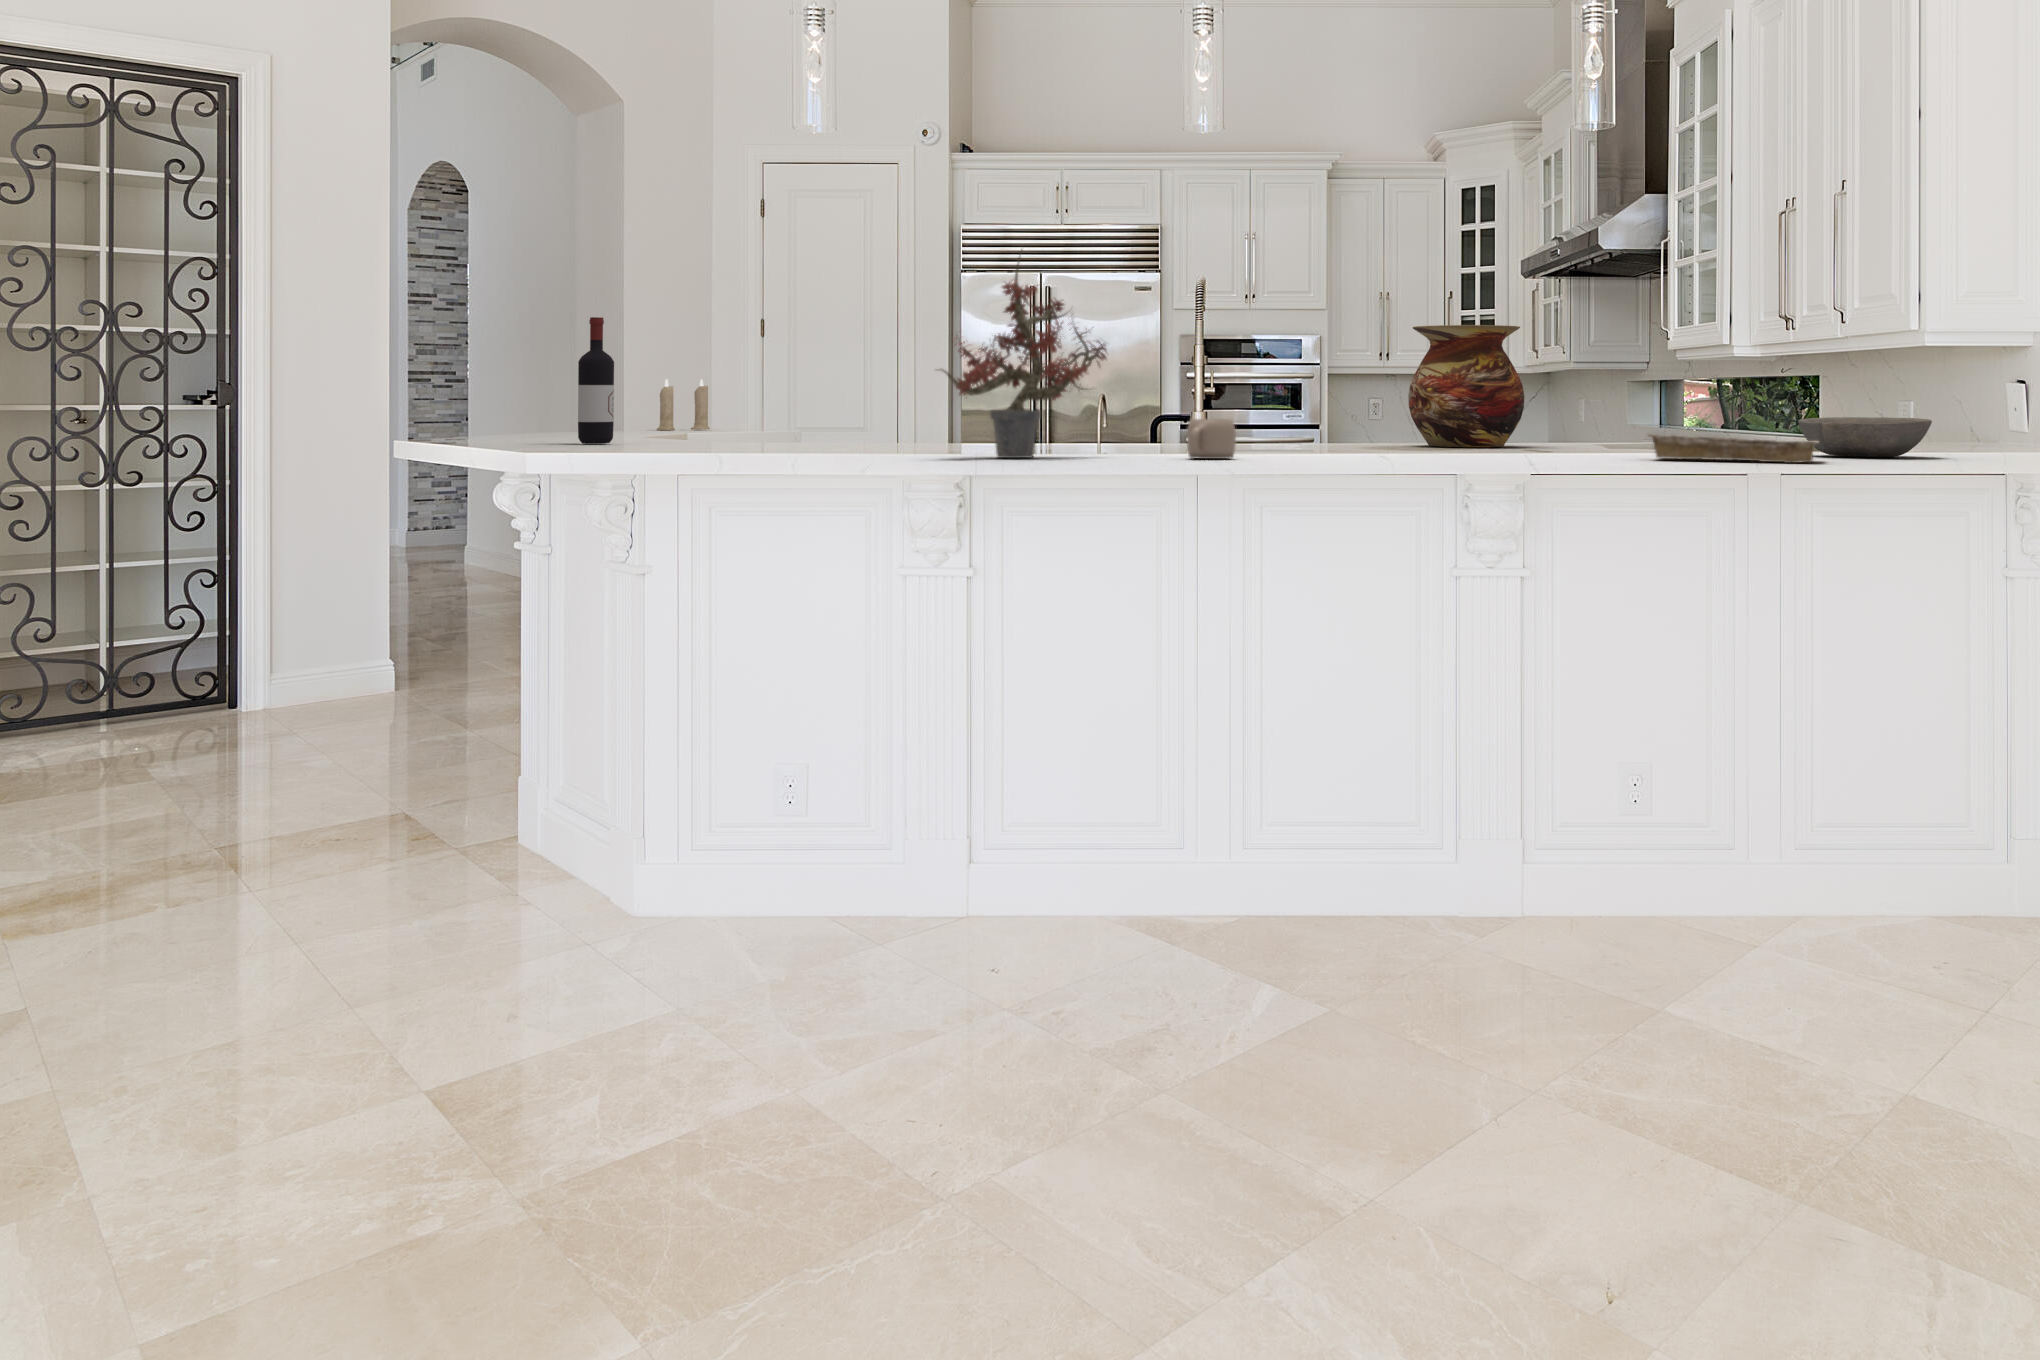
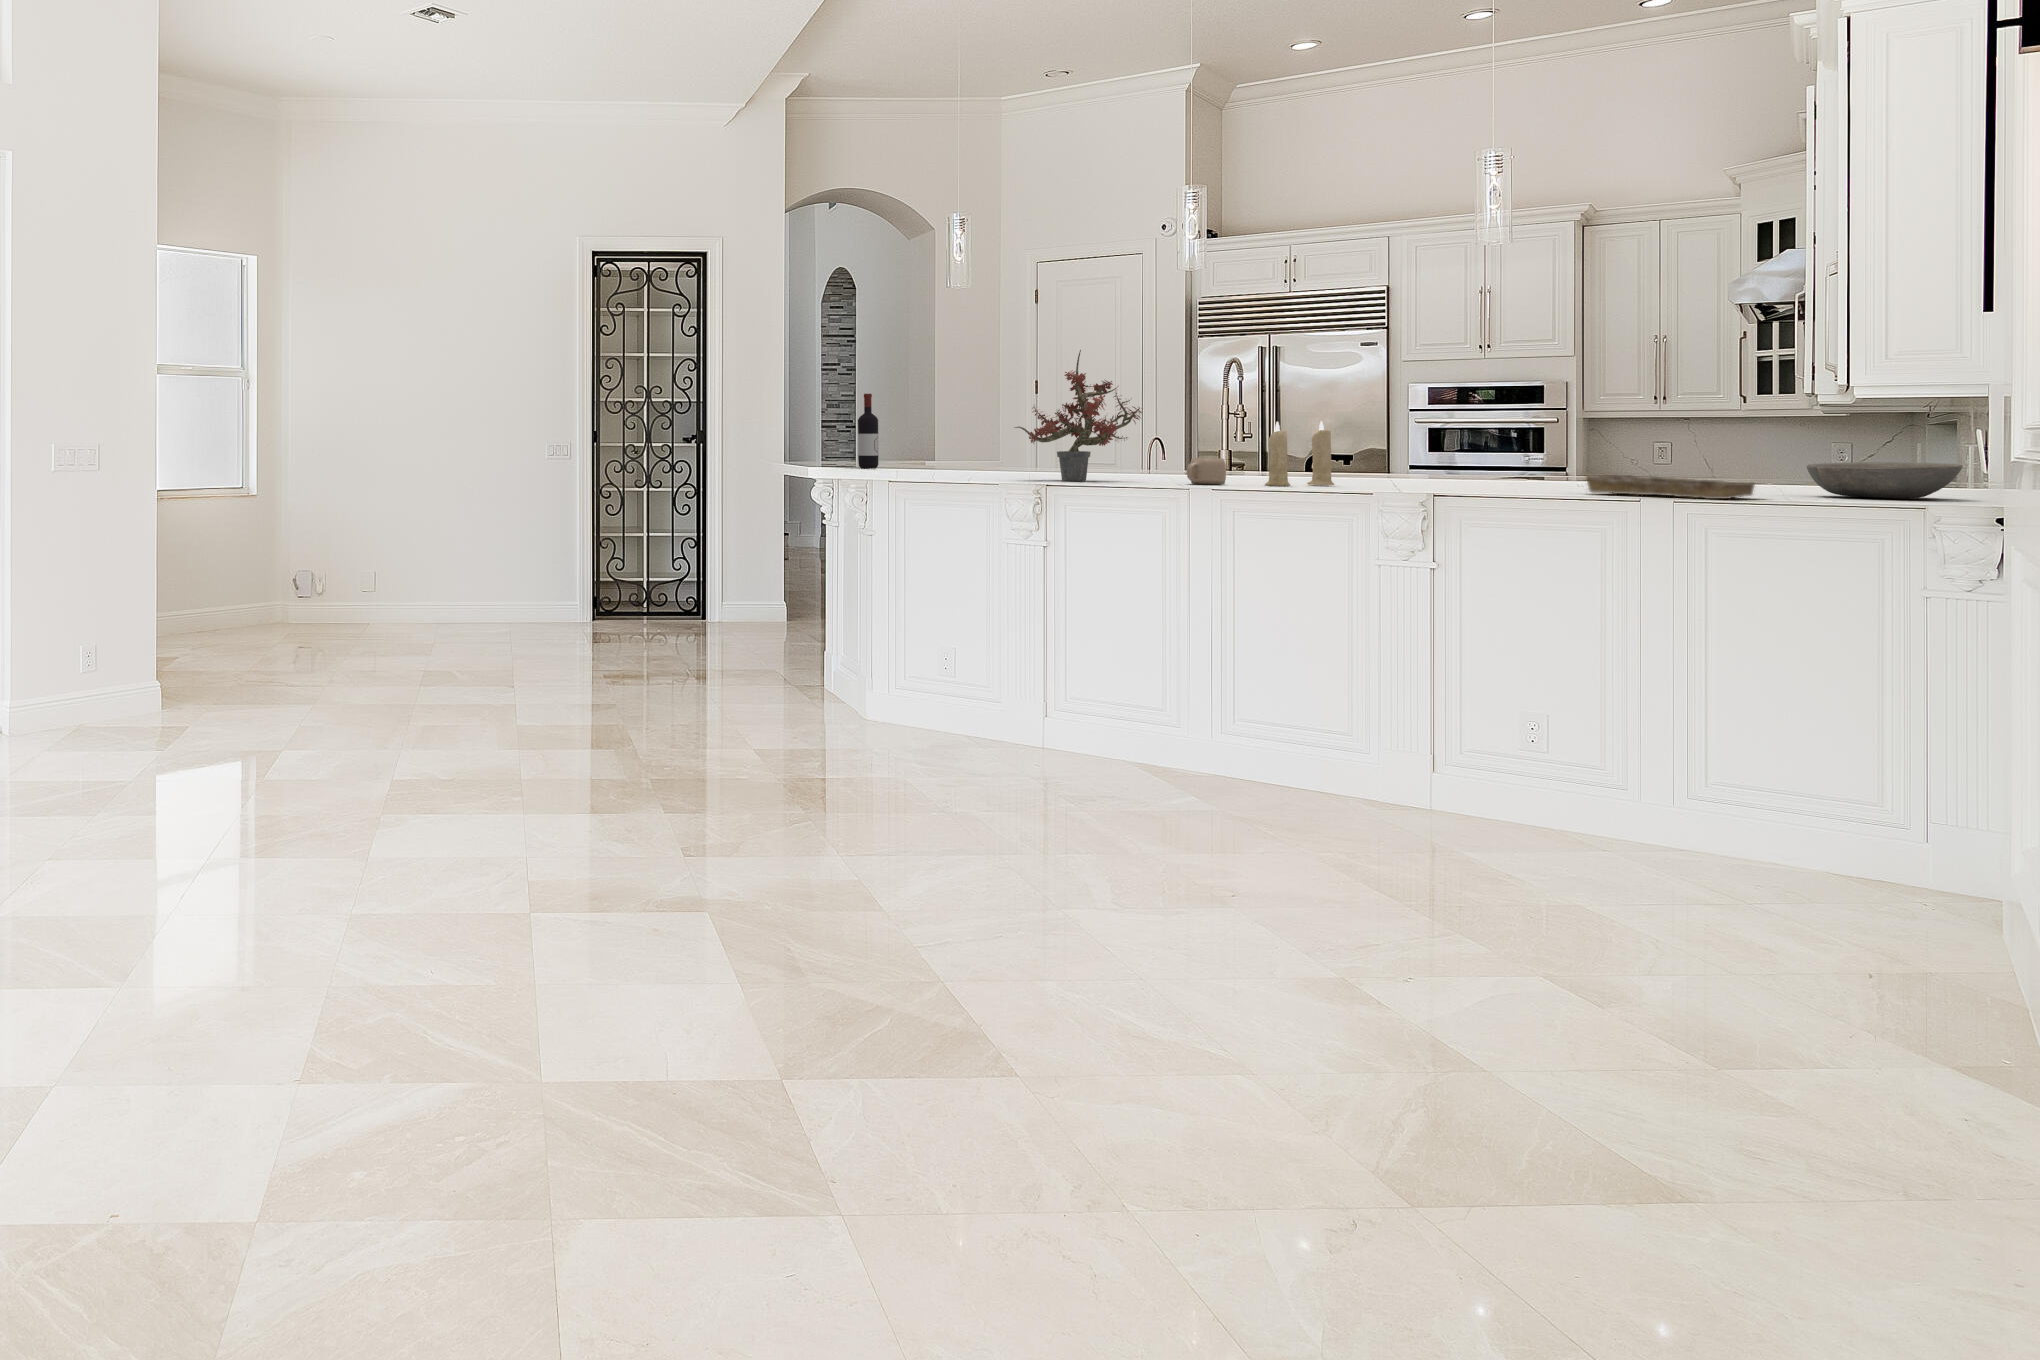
vase: present [1408,325,1524,447] -> none [1468,383,1585,483]
candle: present [657,379,710,430] -> present [1265,421,1334,486]

